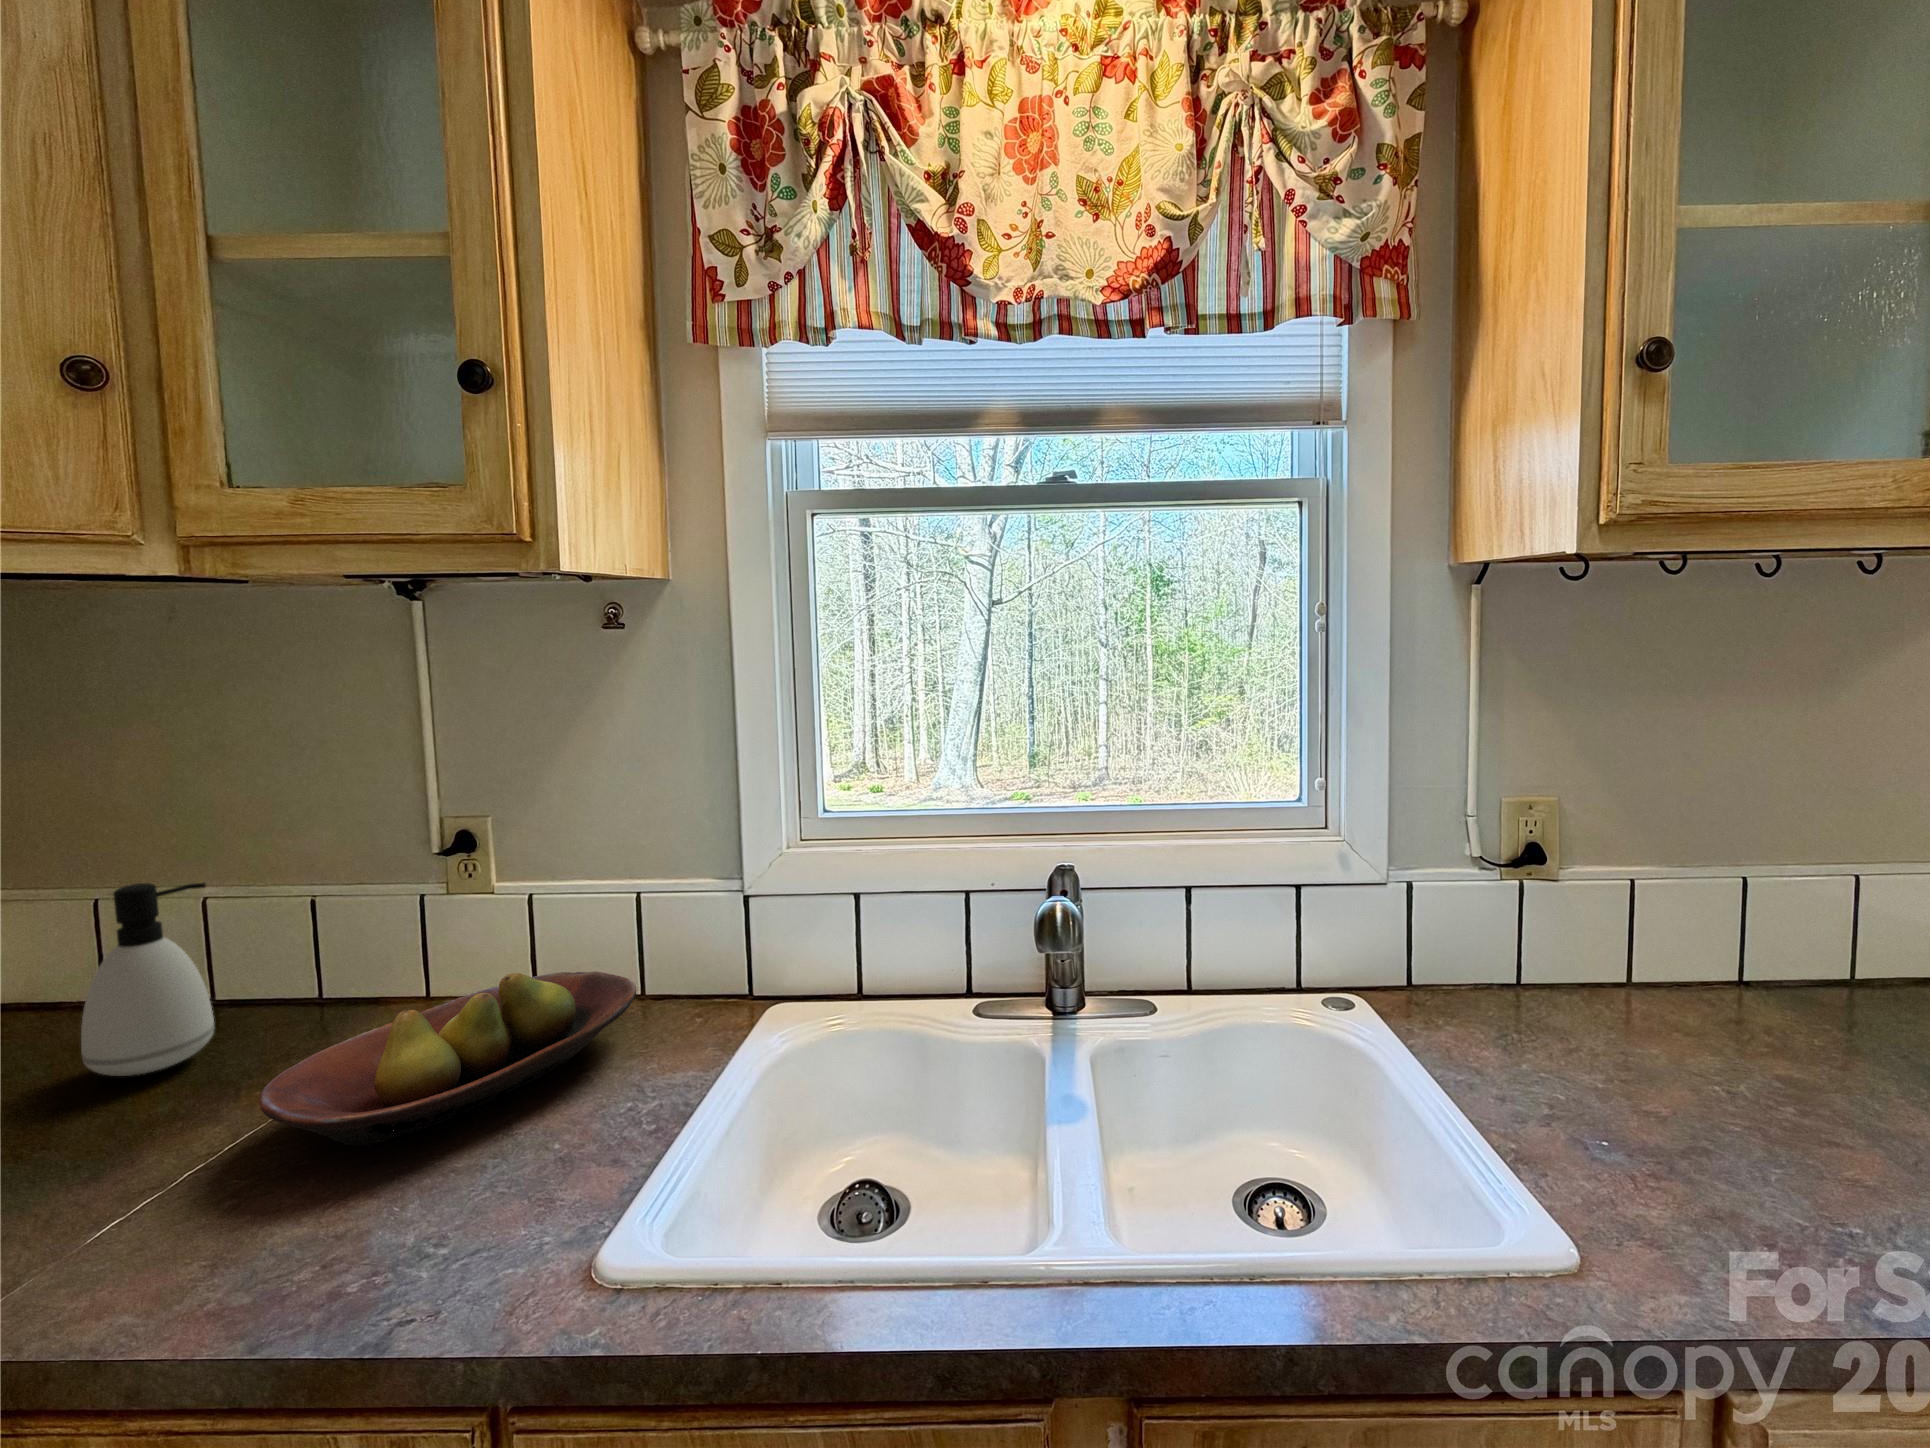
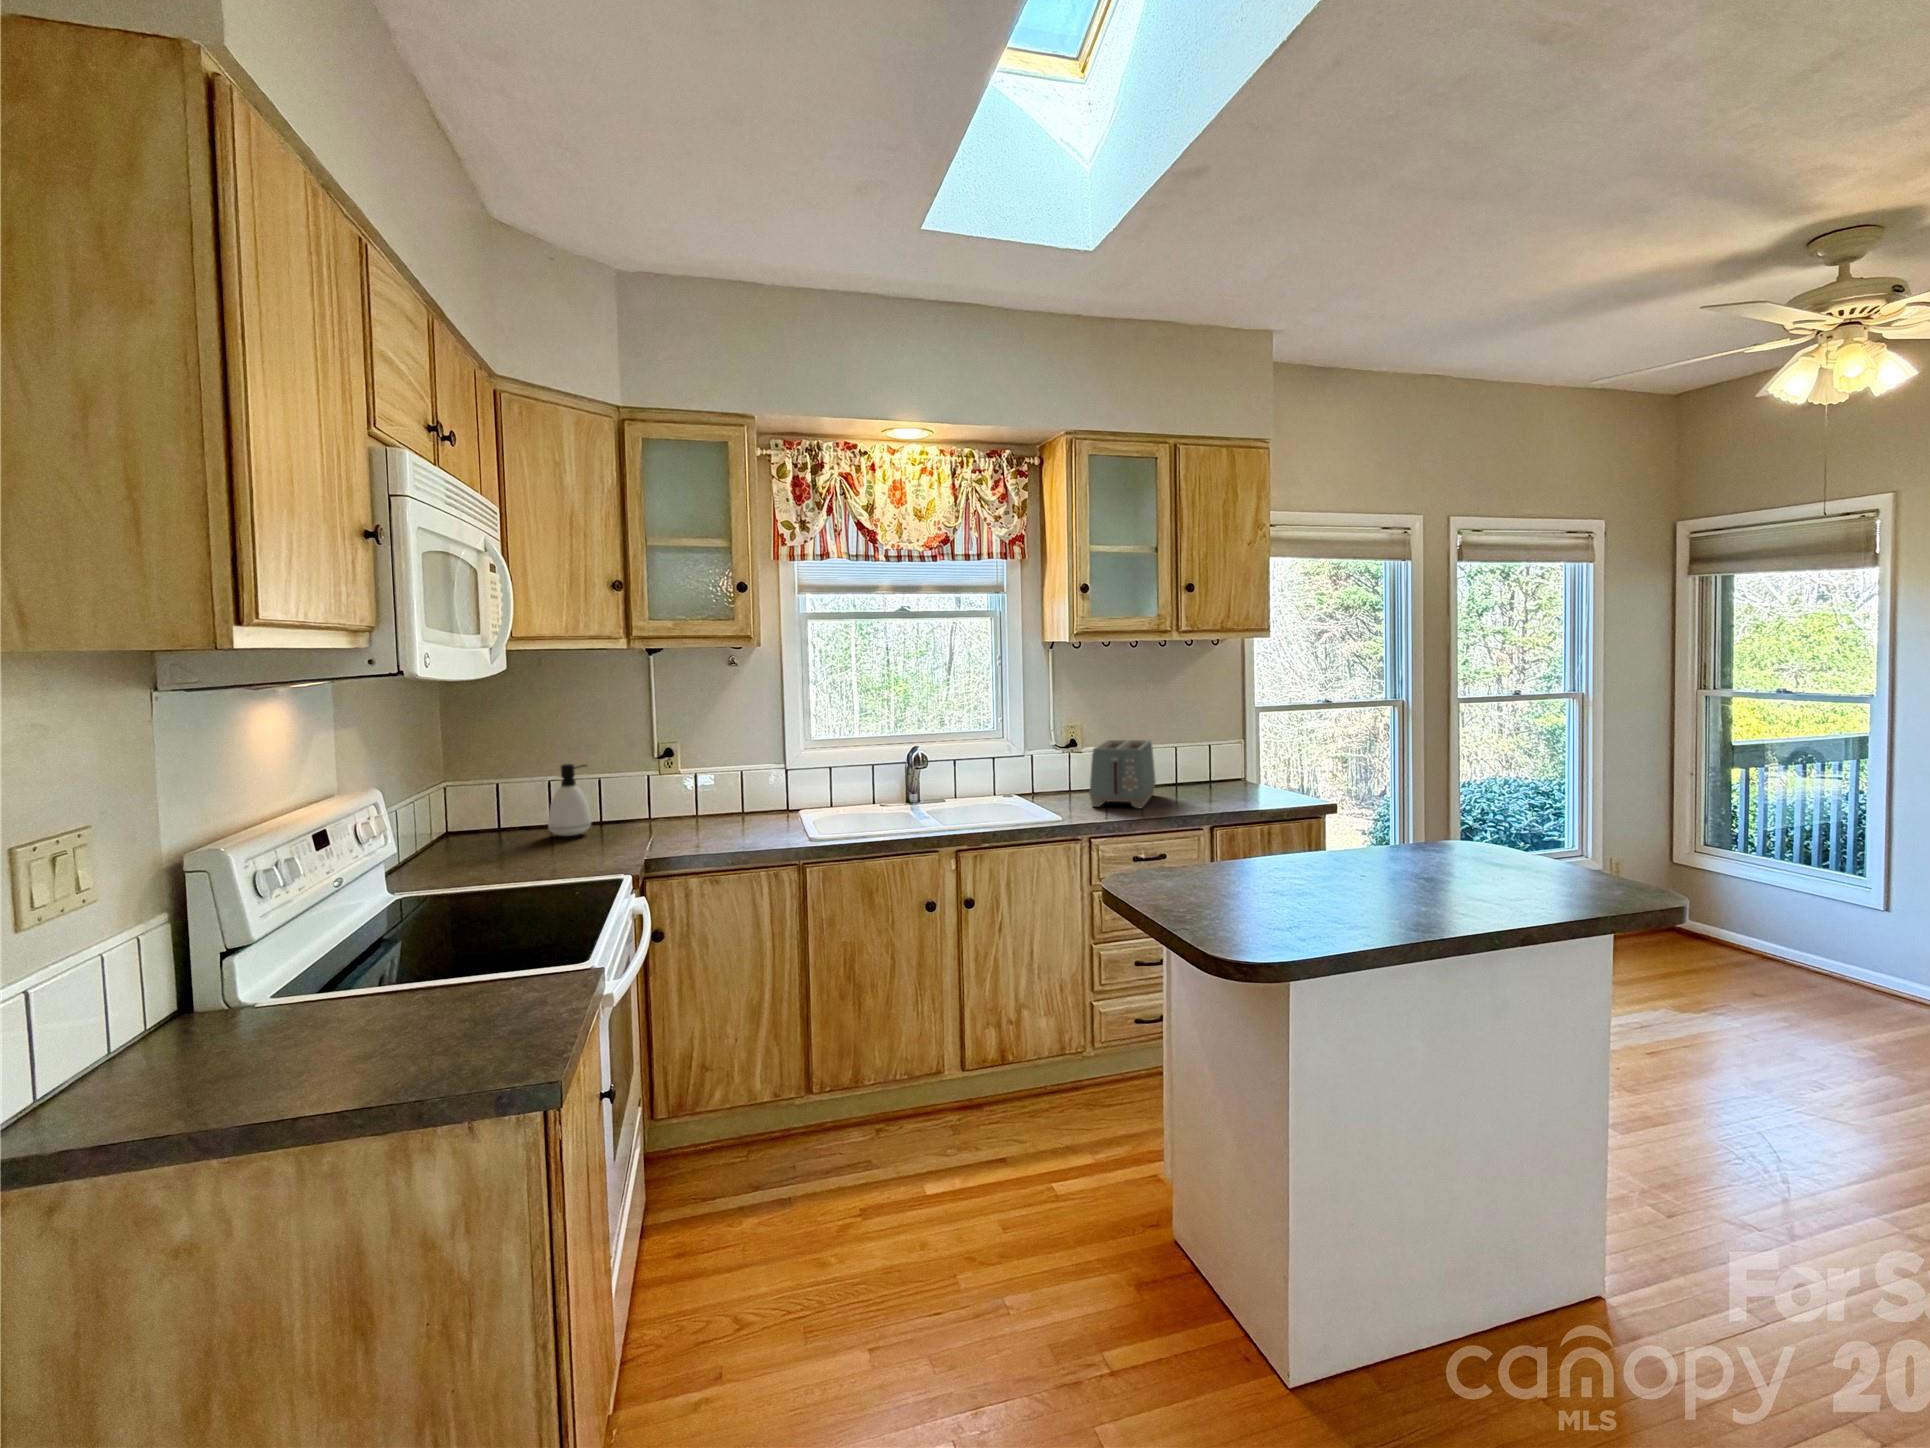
toaster: none [1628,858,1871,1163] -> present [1089,740,1155,809]
fruit bowl: present [259,971,636,1146] -> none [658,792,759,838]

